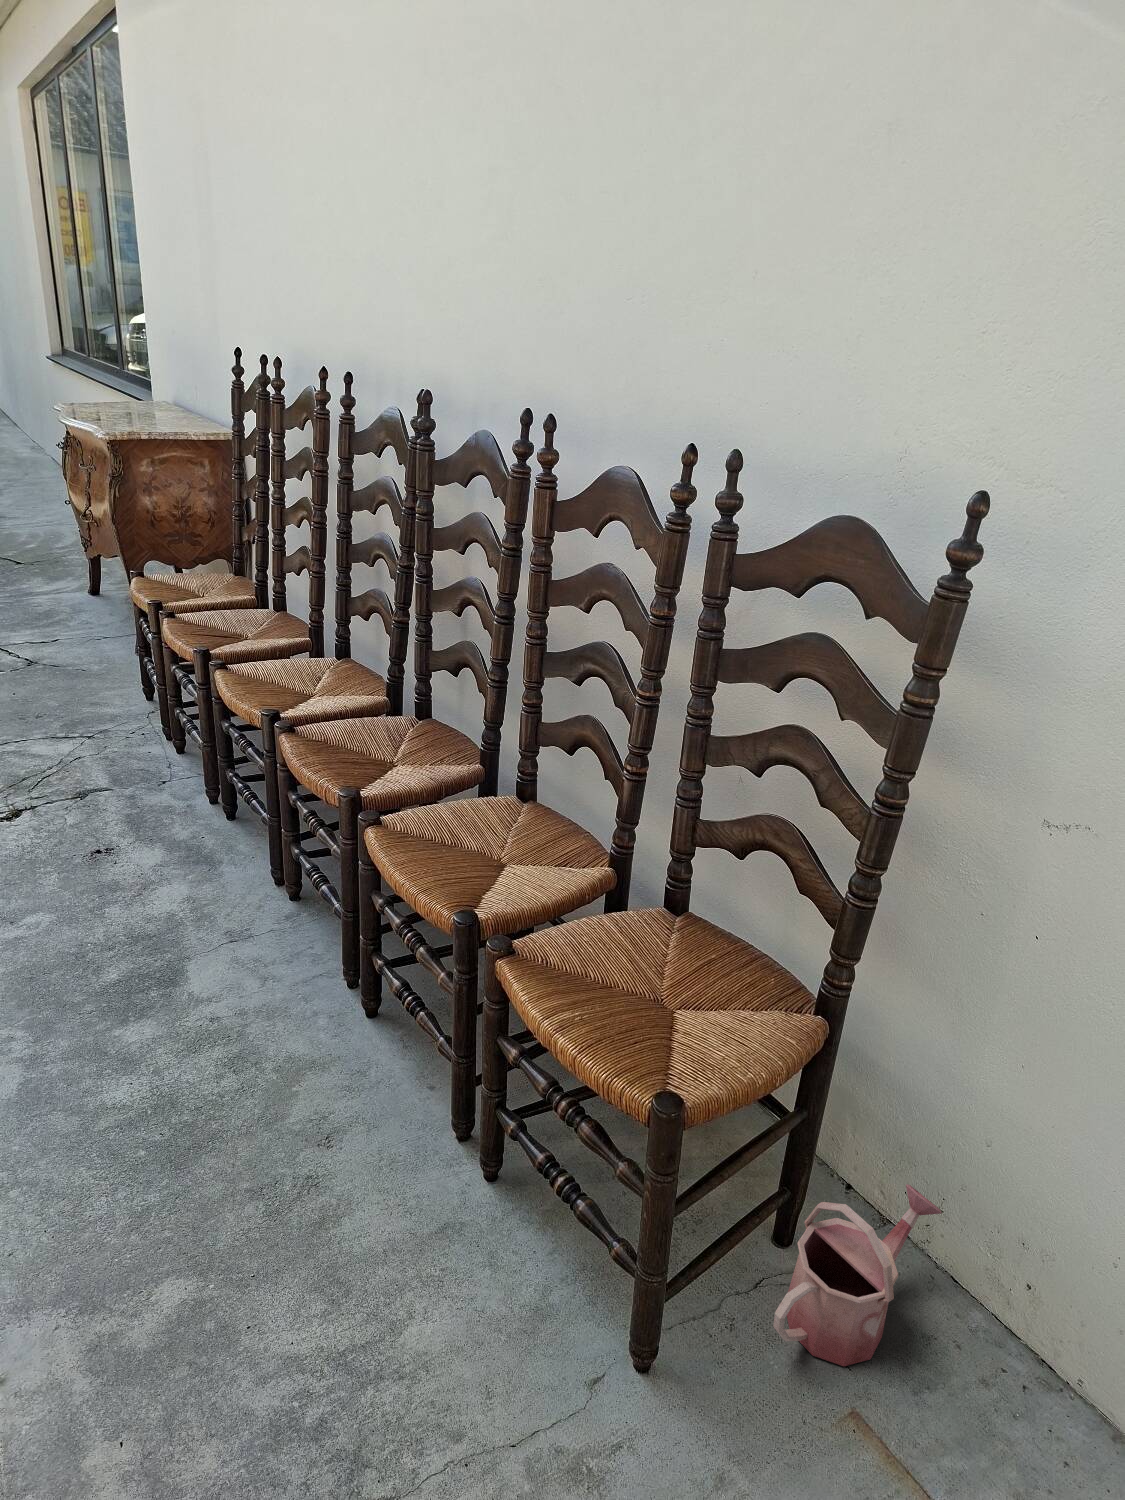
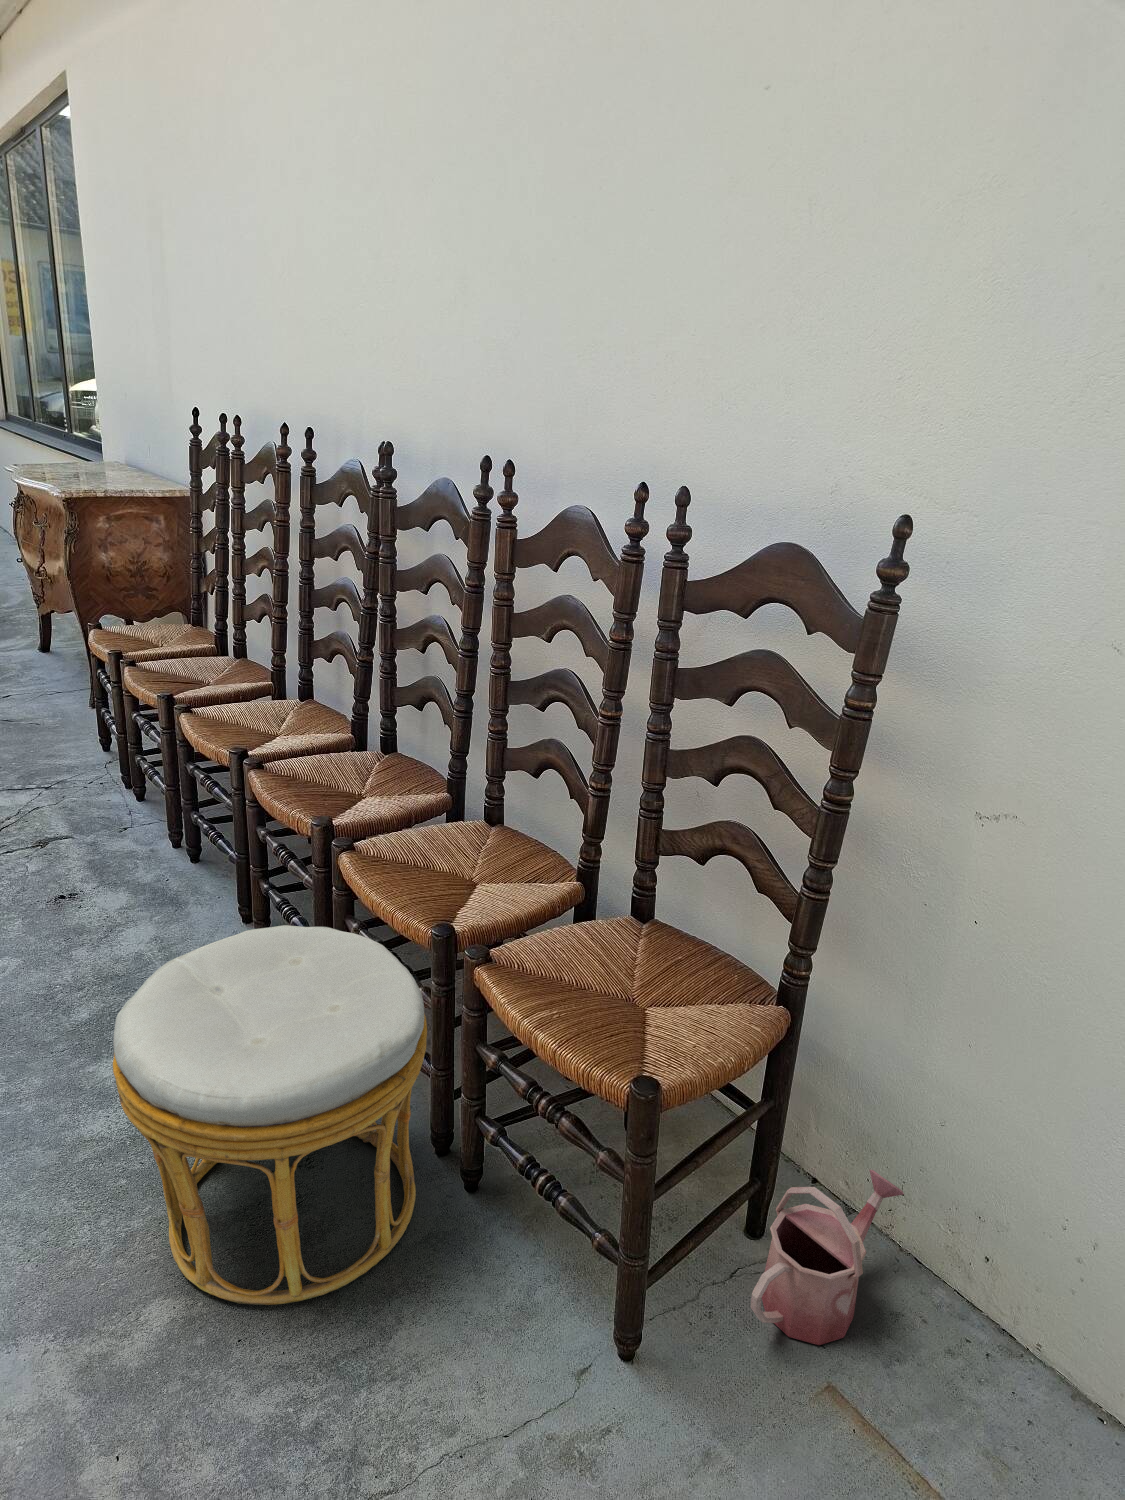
ottoman: none [124,904,446,1293] -> present [113,925,427,1305]

